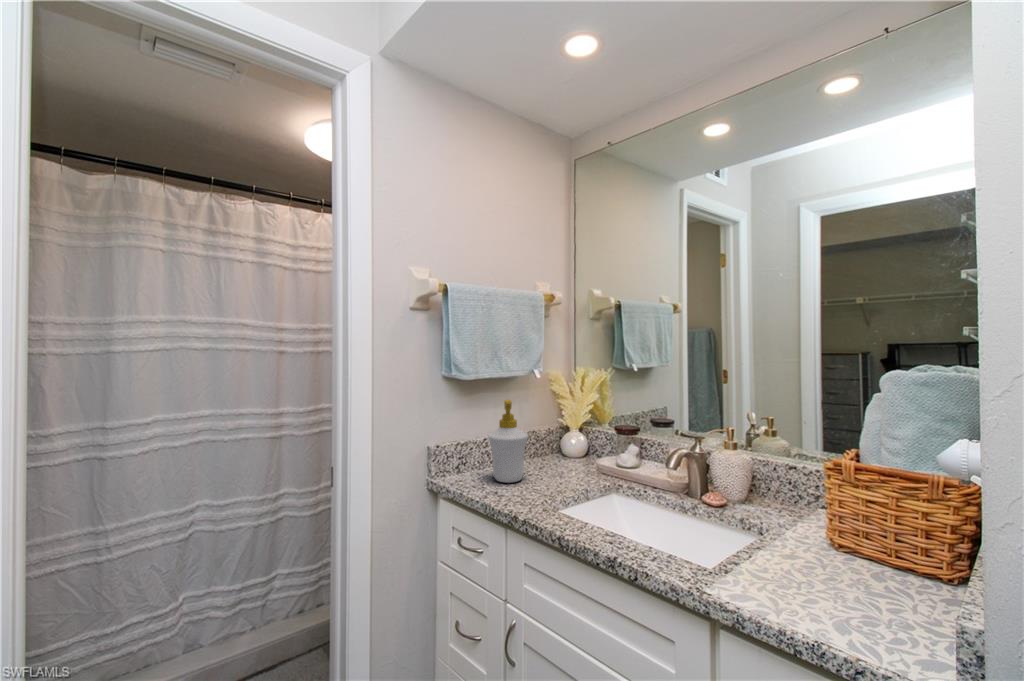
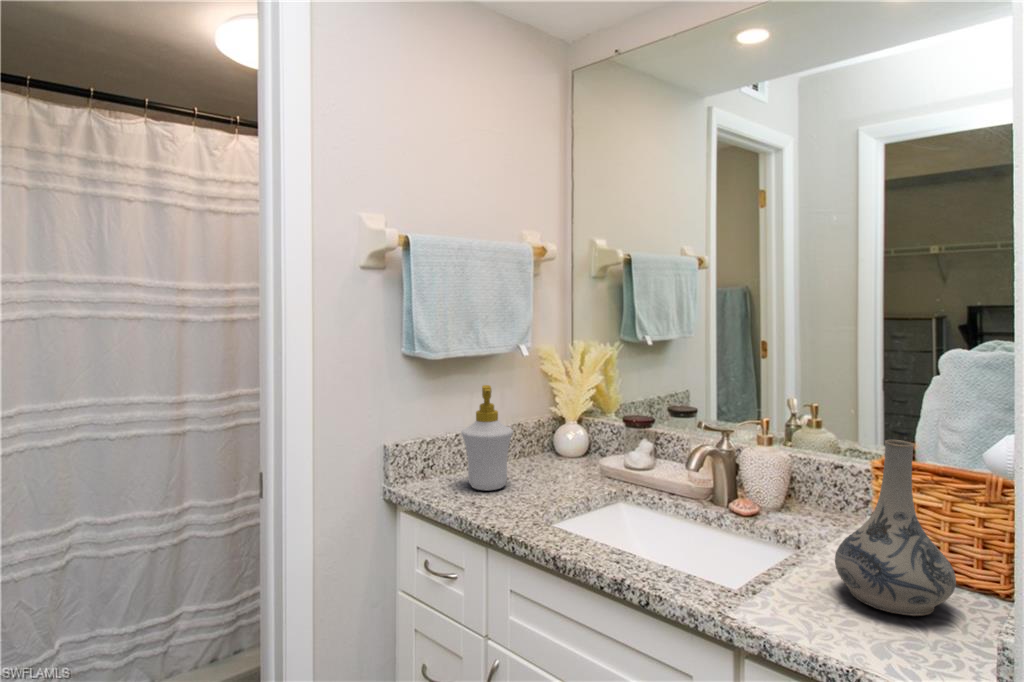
decorative vase: none [795,442,905,597] -> present [835,440,956,616]

